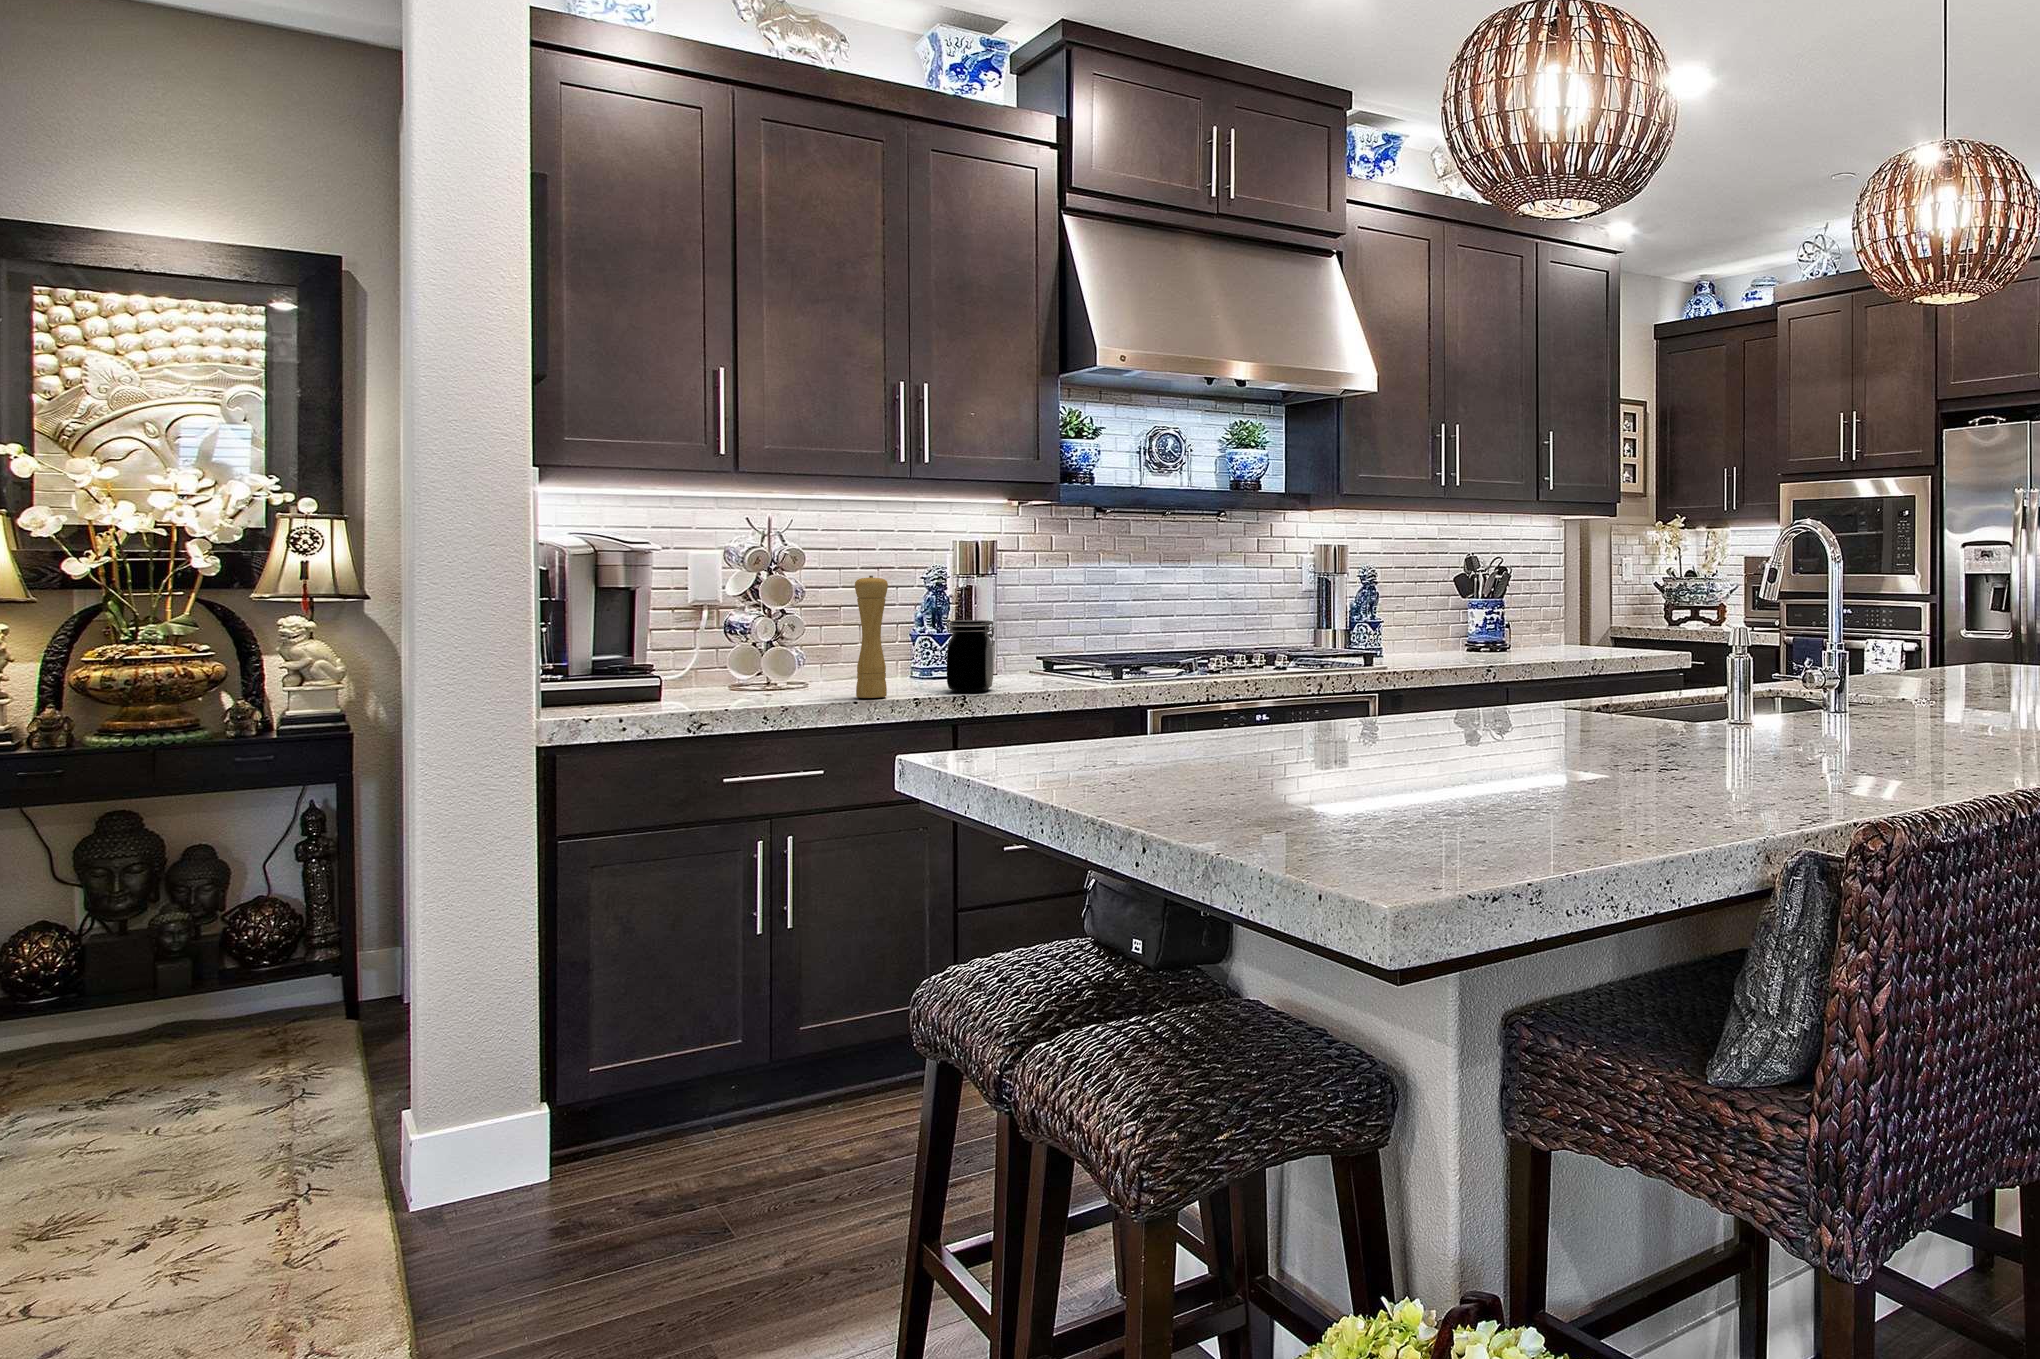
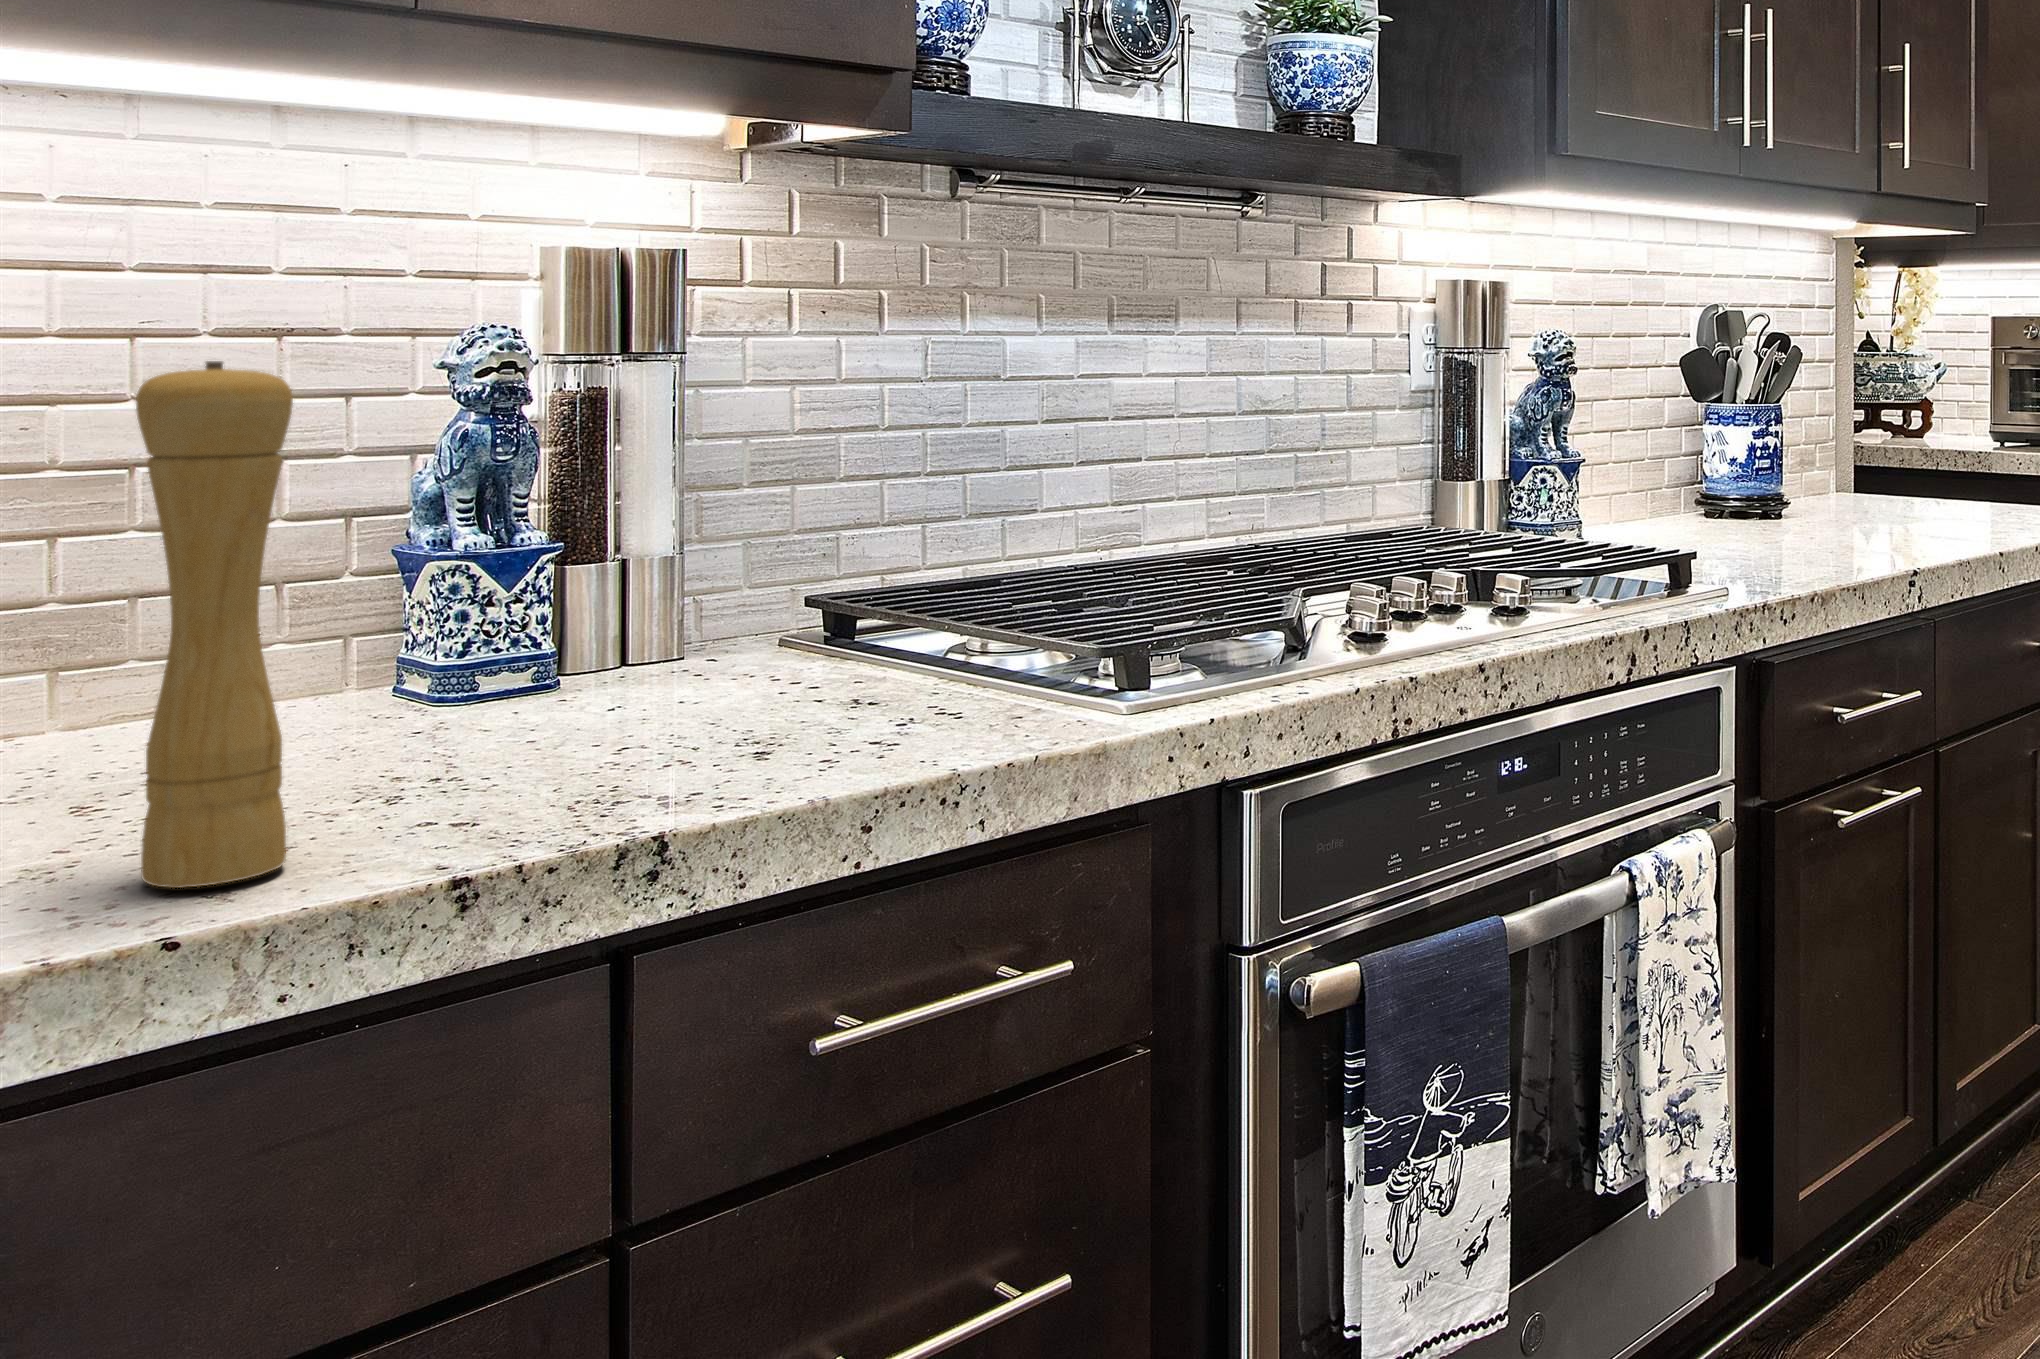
jar: present [947,620,994,692] -> none [546,522,739,806]

